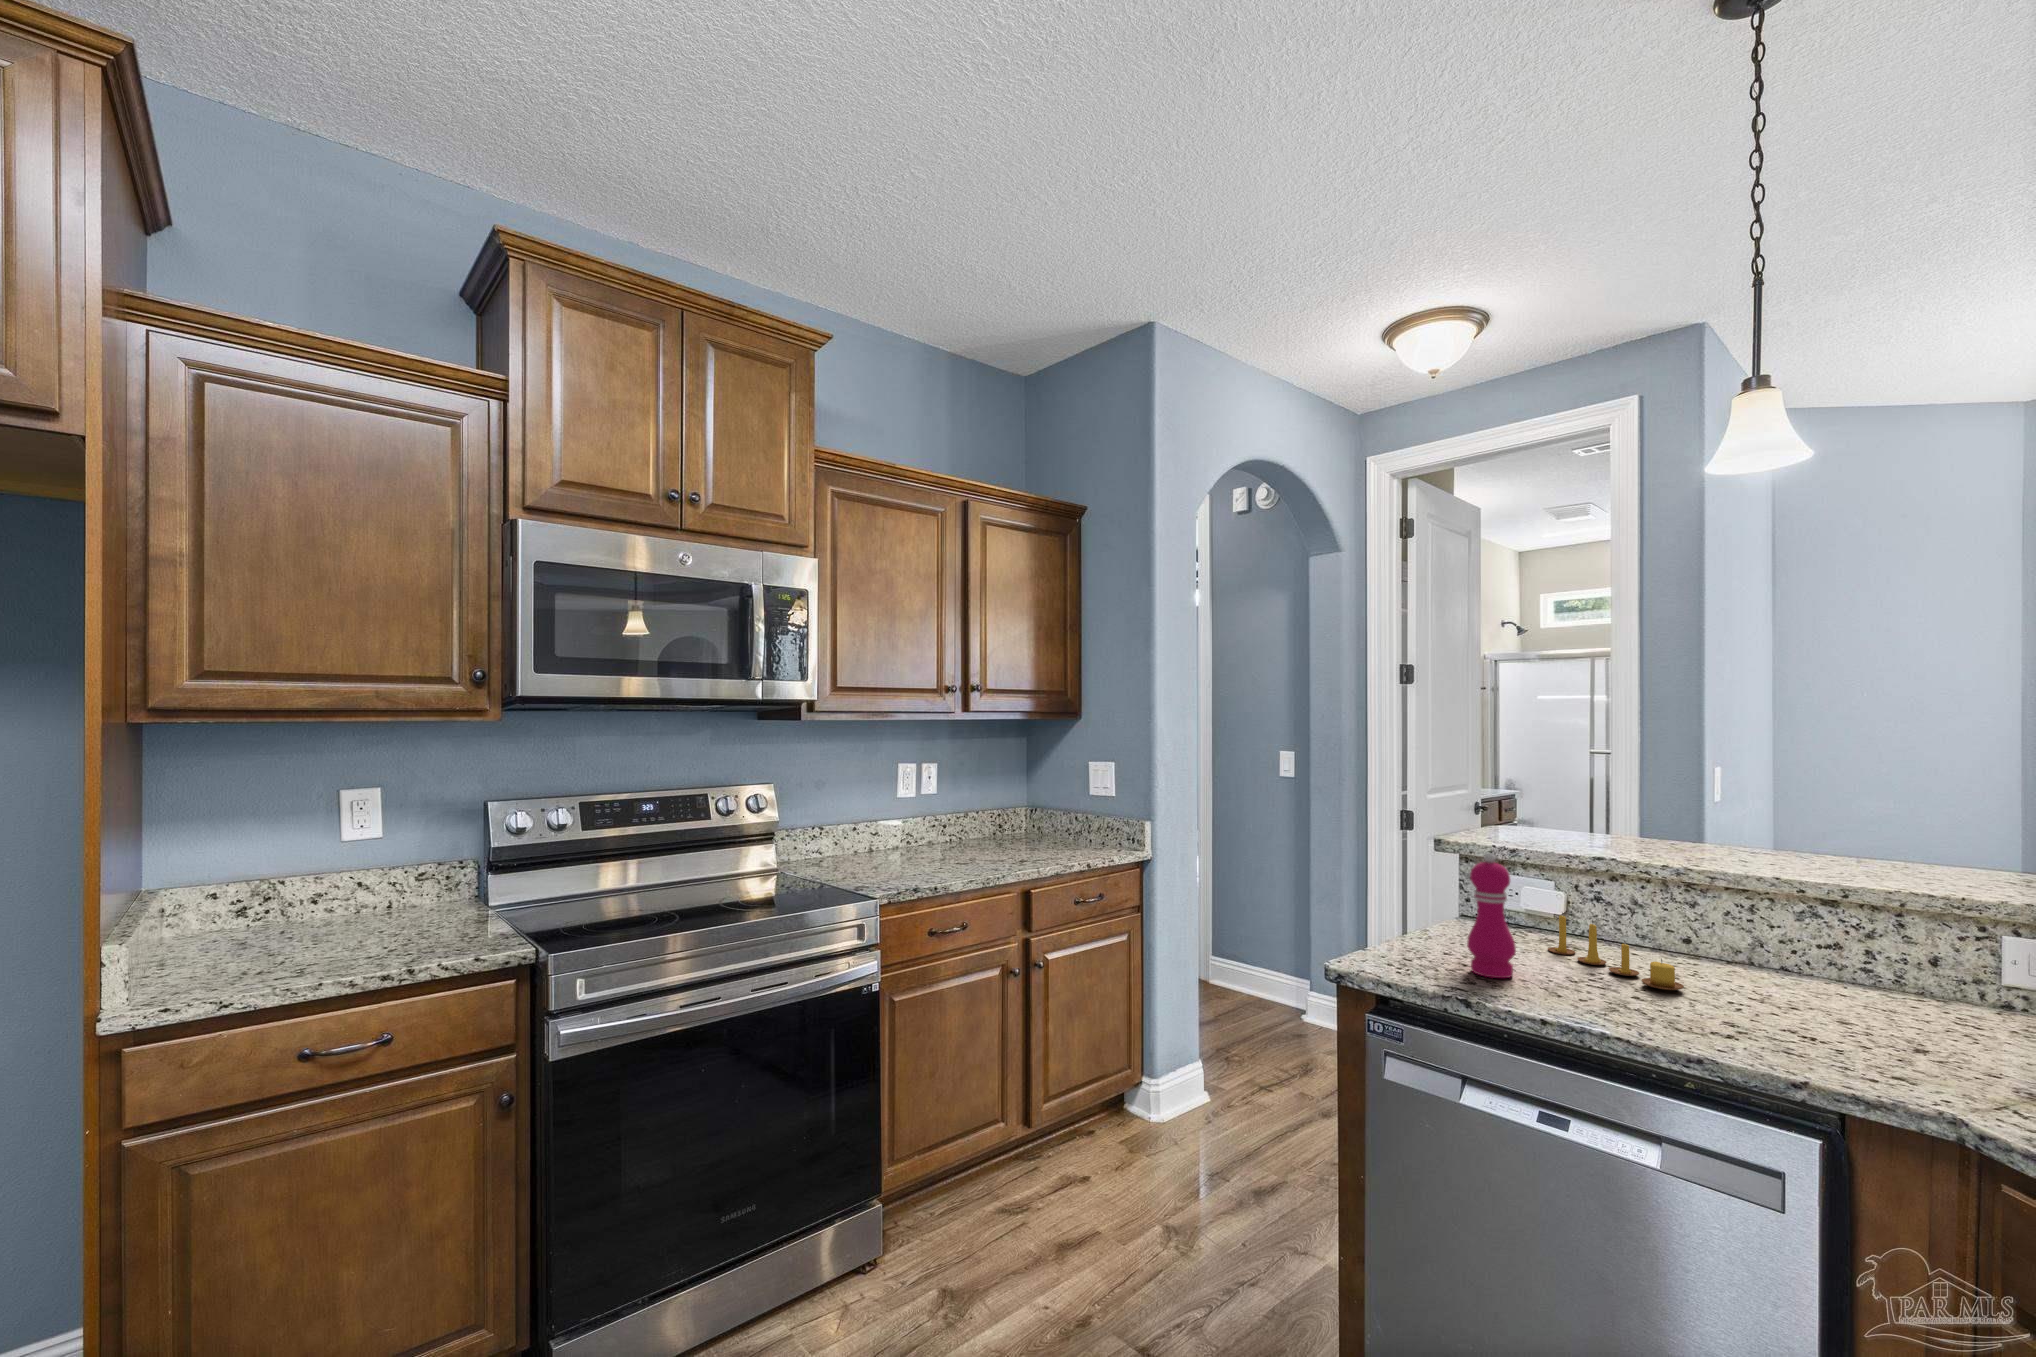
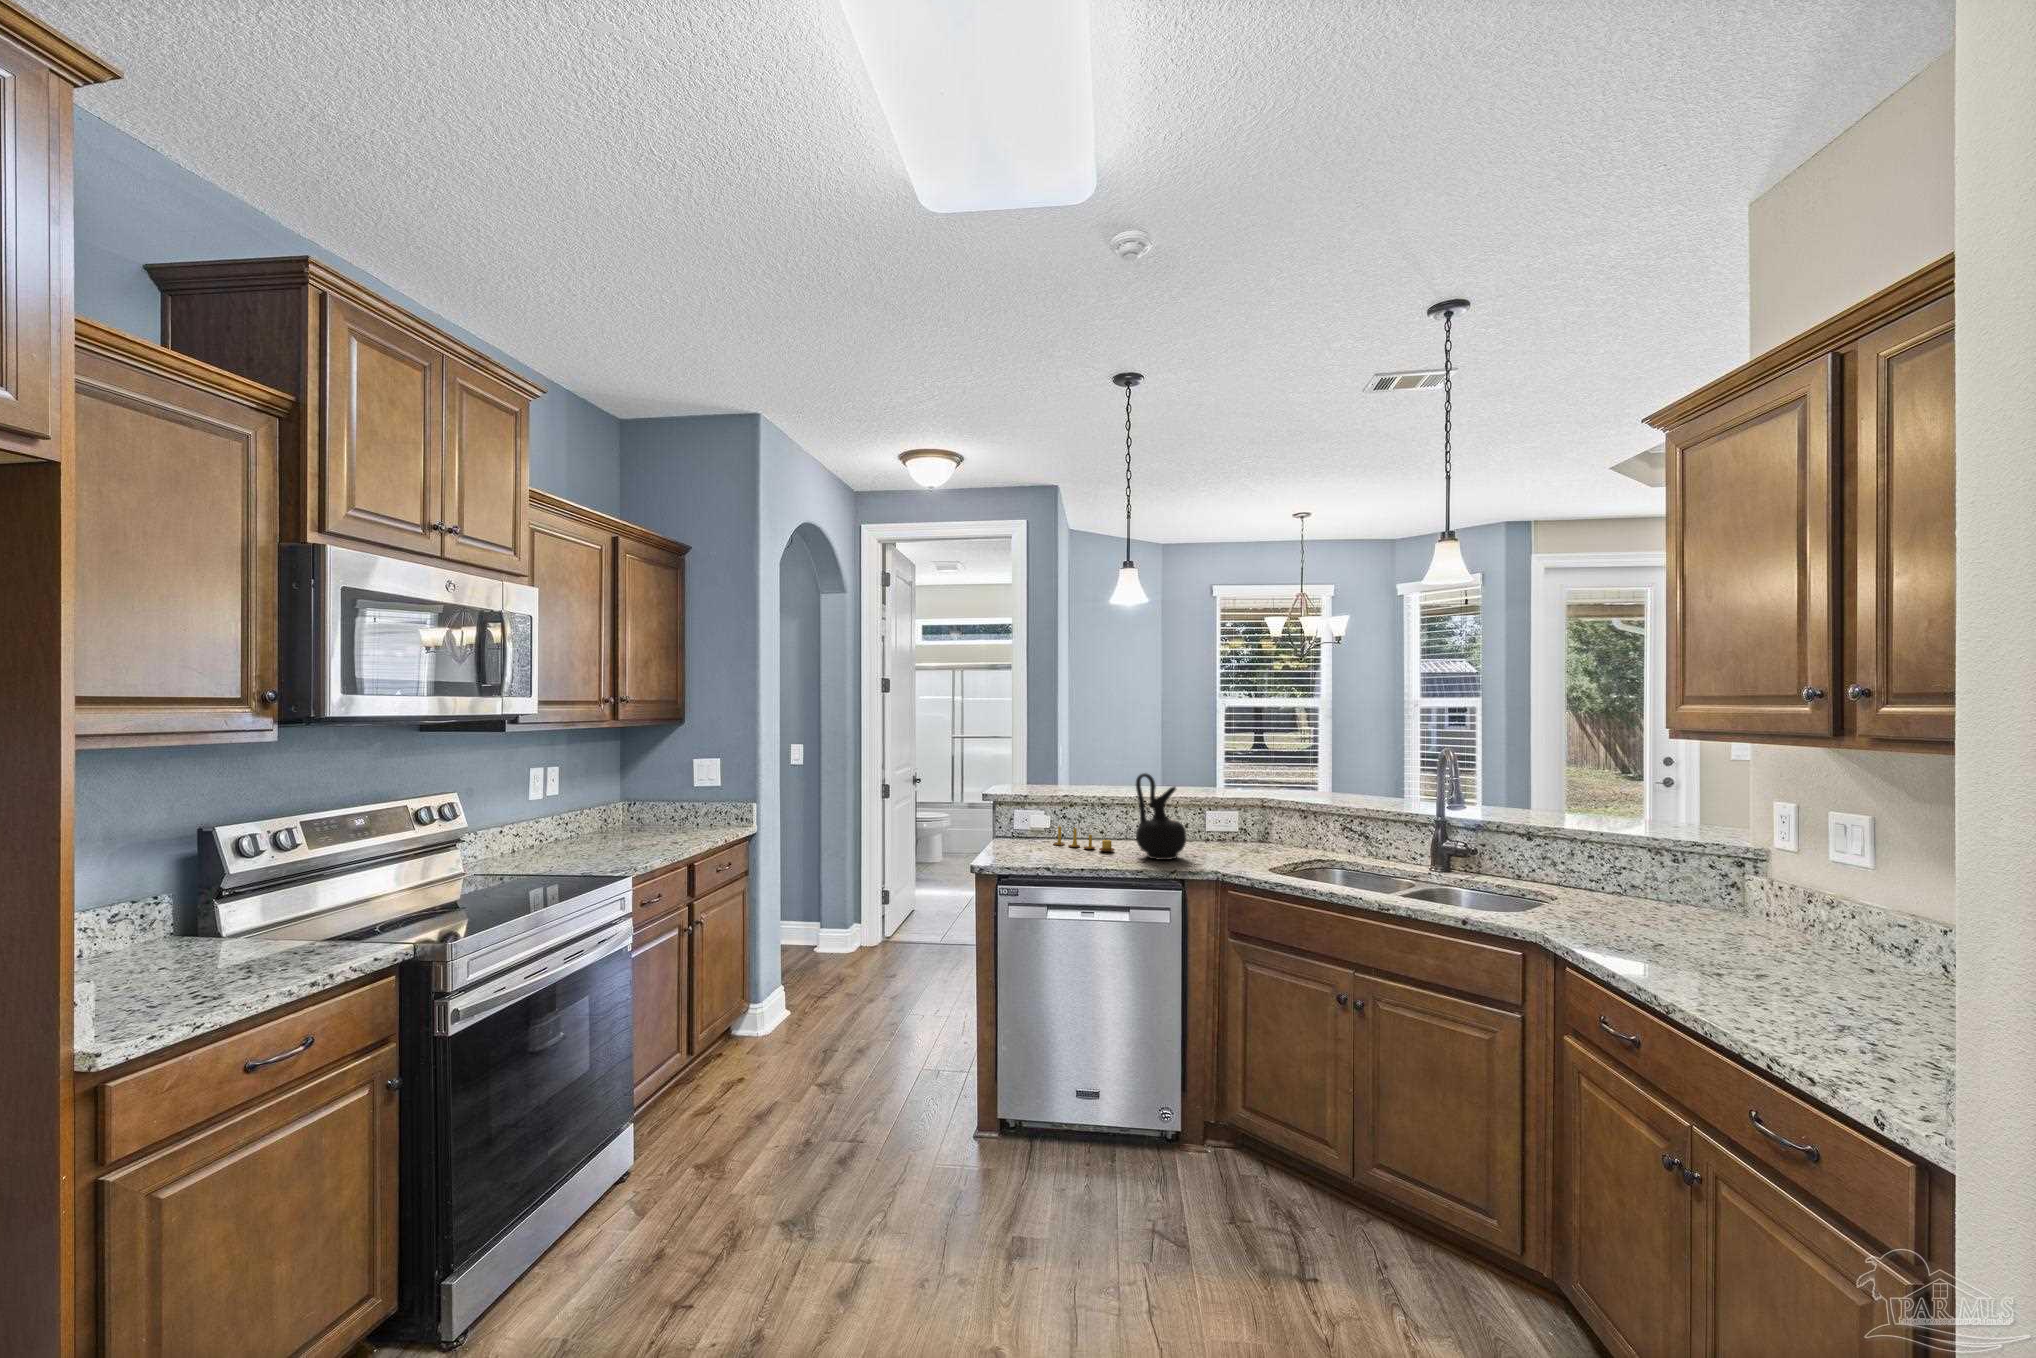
ceramic jug: none [1730,825,1892,1047] -> present [1136,773,1186,860]
pepper mill: present [1467,853,1516,978] -> none [1032,796,1054,857]

